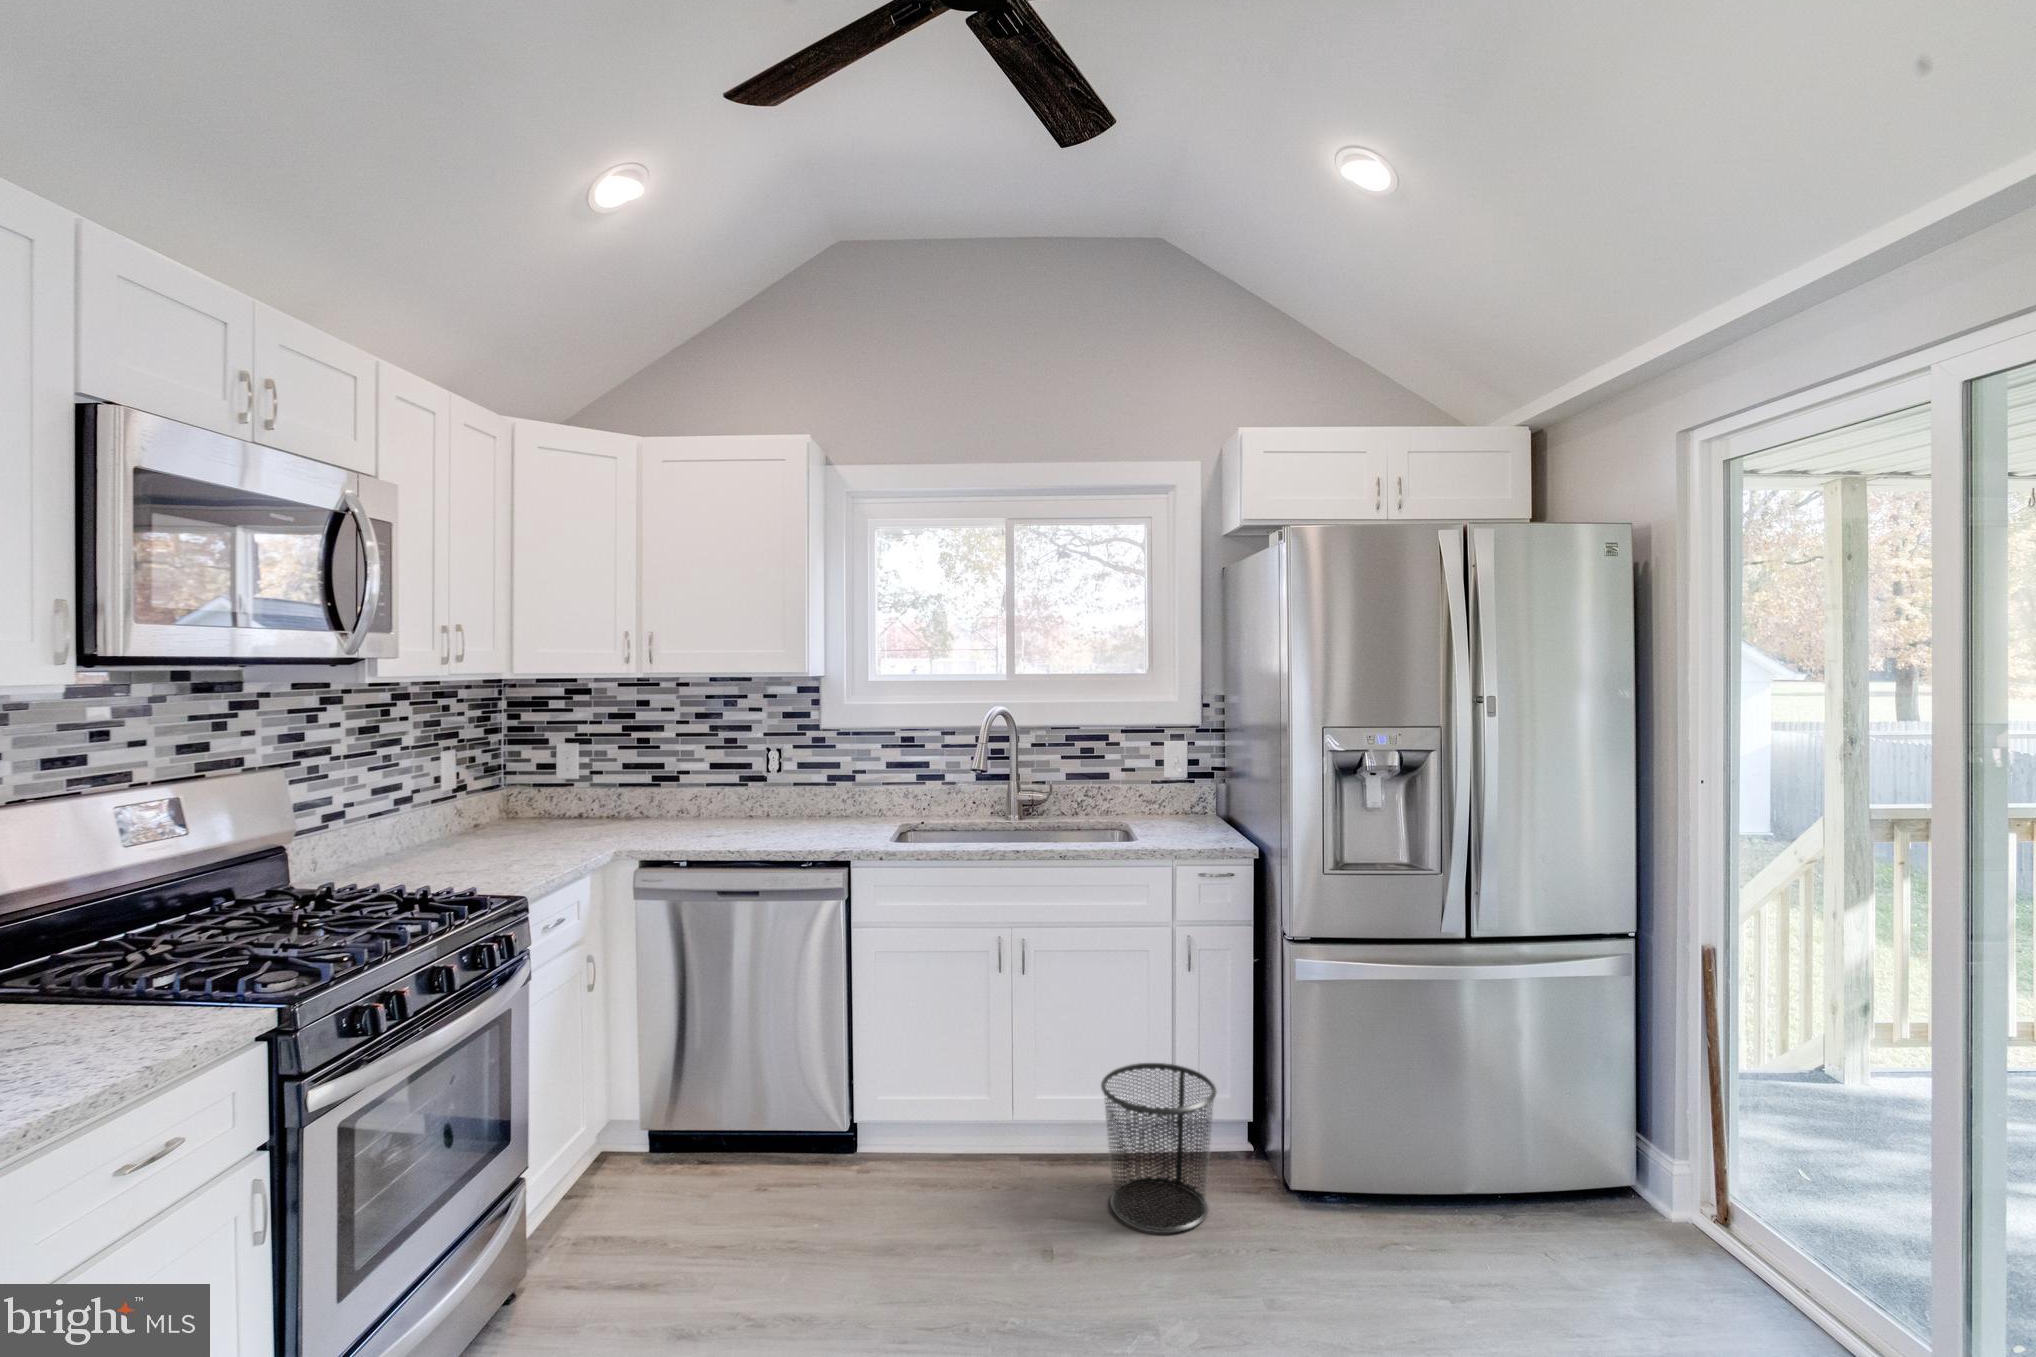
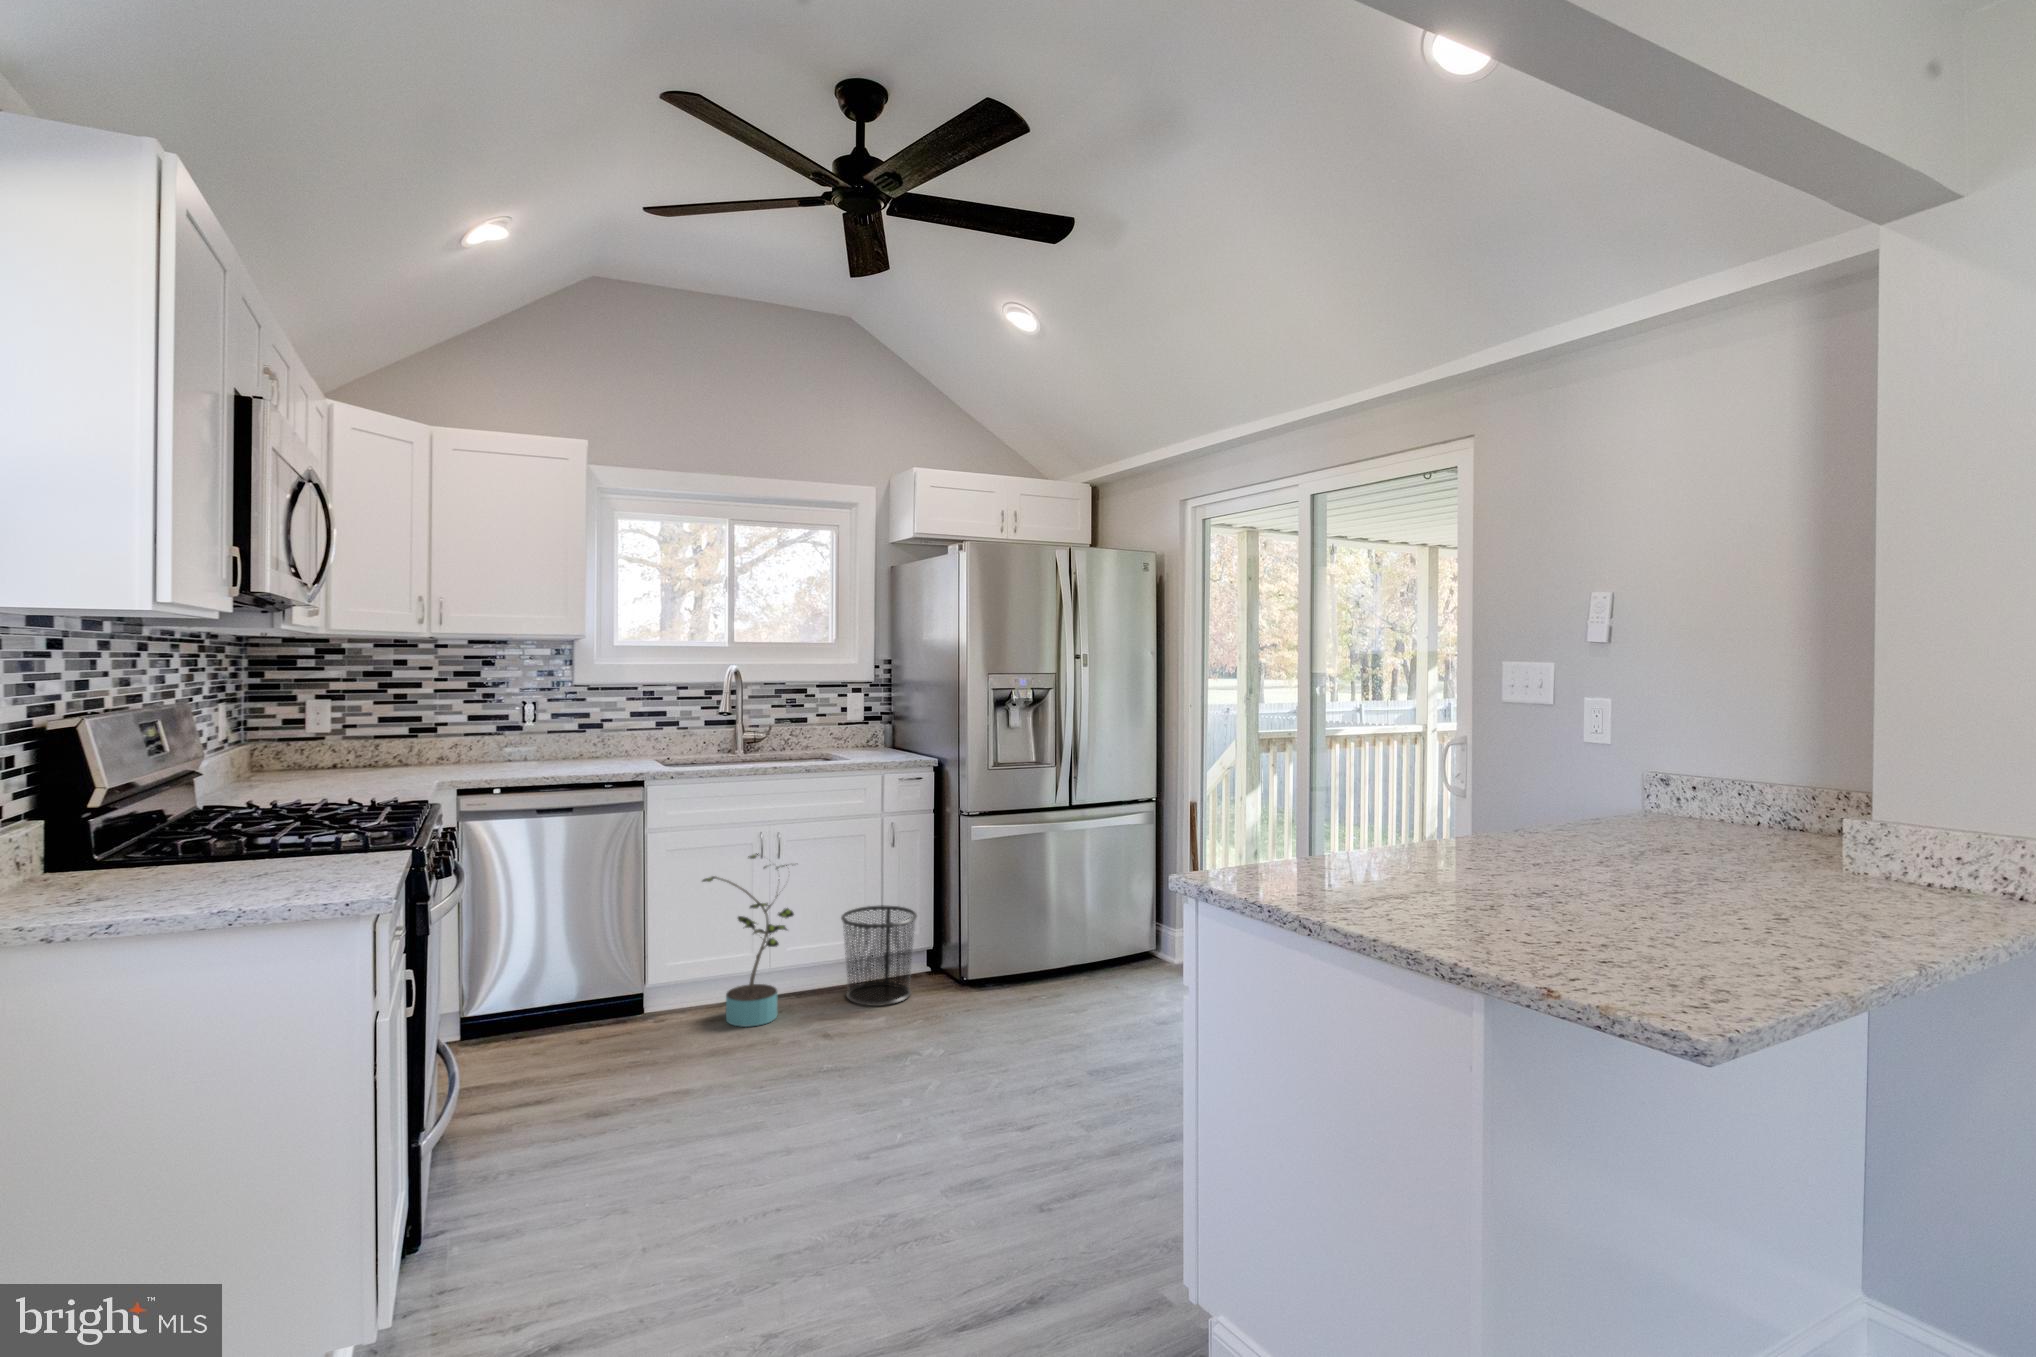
potted plant: none [899,973,1031,1232] -> present [703,853,794,1027]

